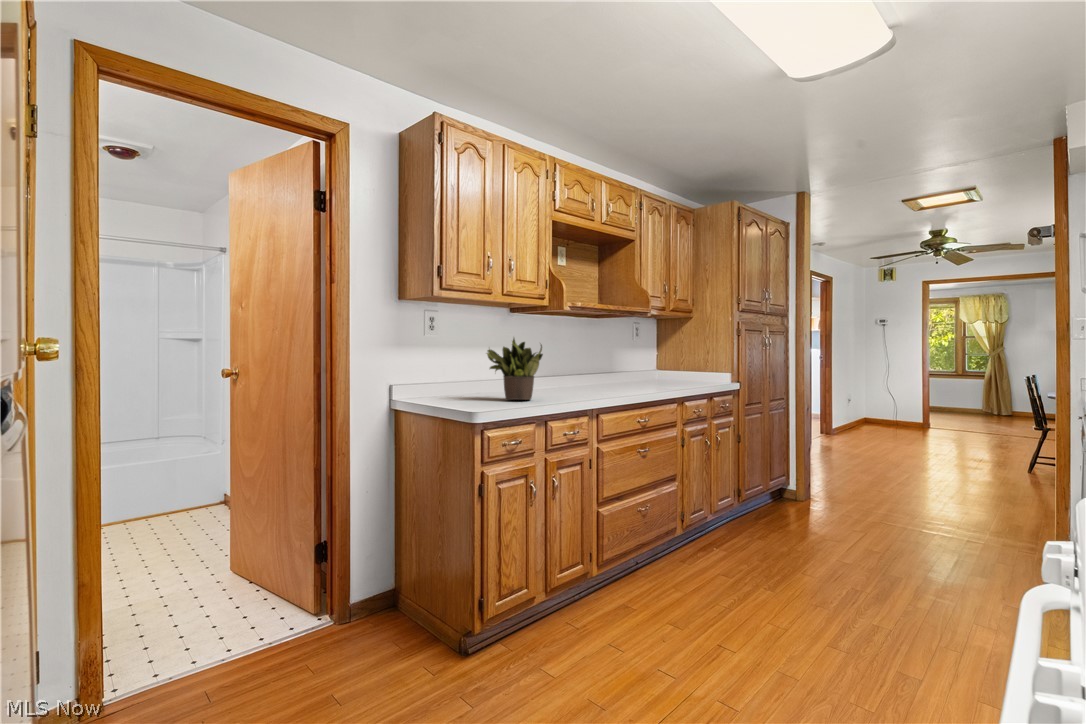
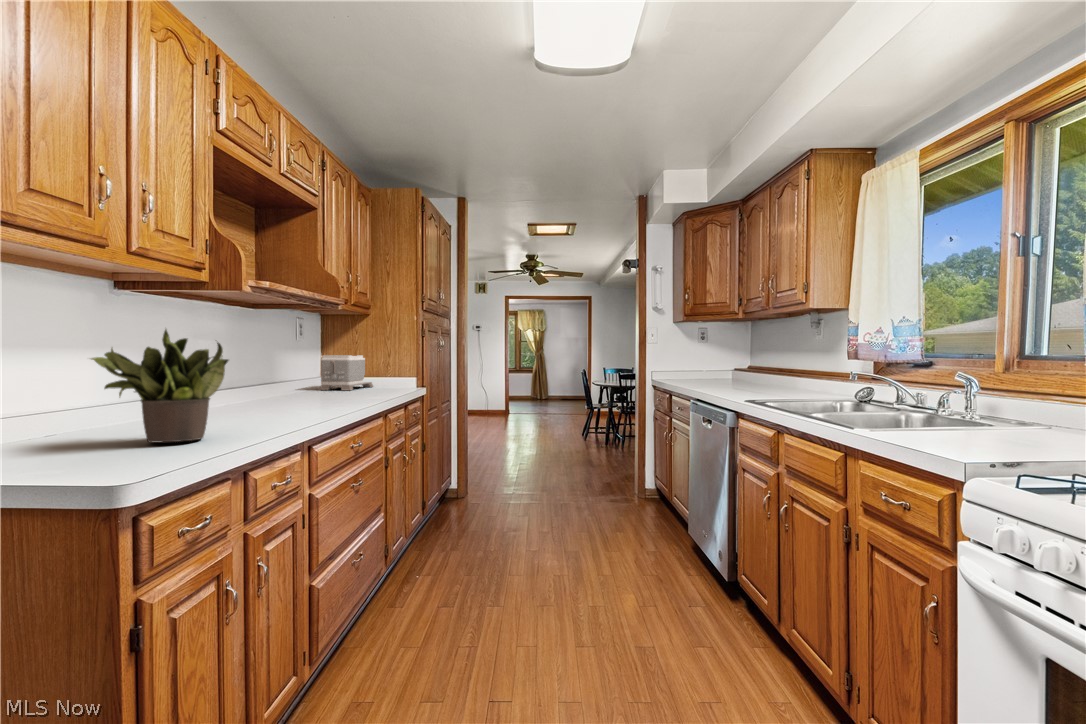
toaster: none [653,353,701,383] -> present [320,355,373,391]

